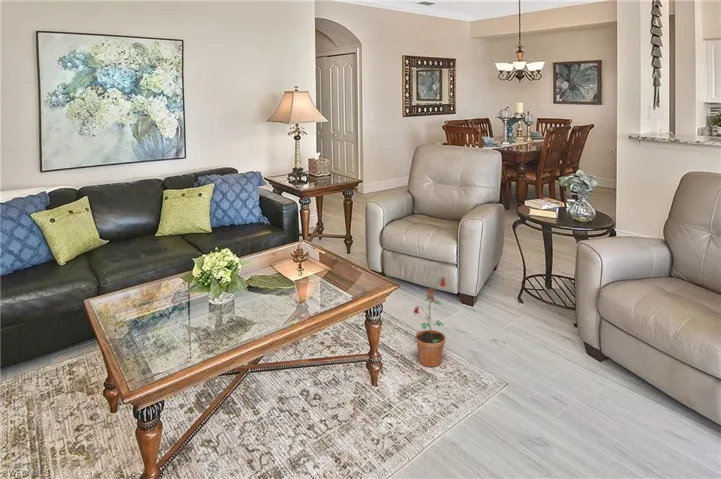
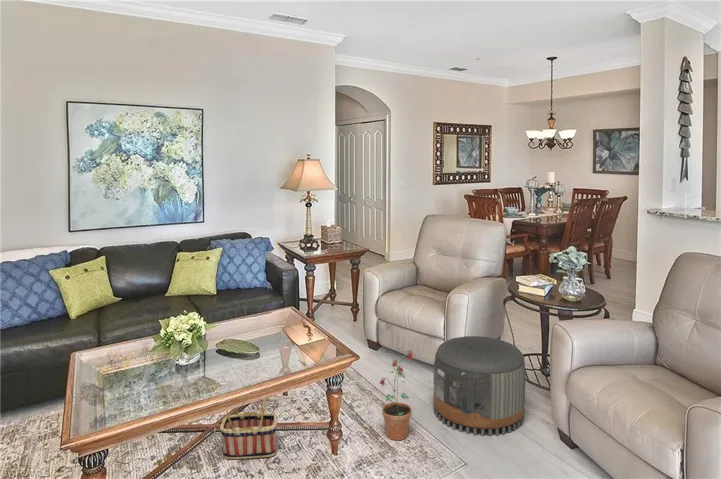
pouf: none [457,261,551,356] -> present [433,336,526,436]
basket: none [255,315,314,399] -> present [220,398,277,459]

